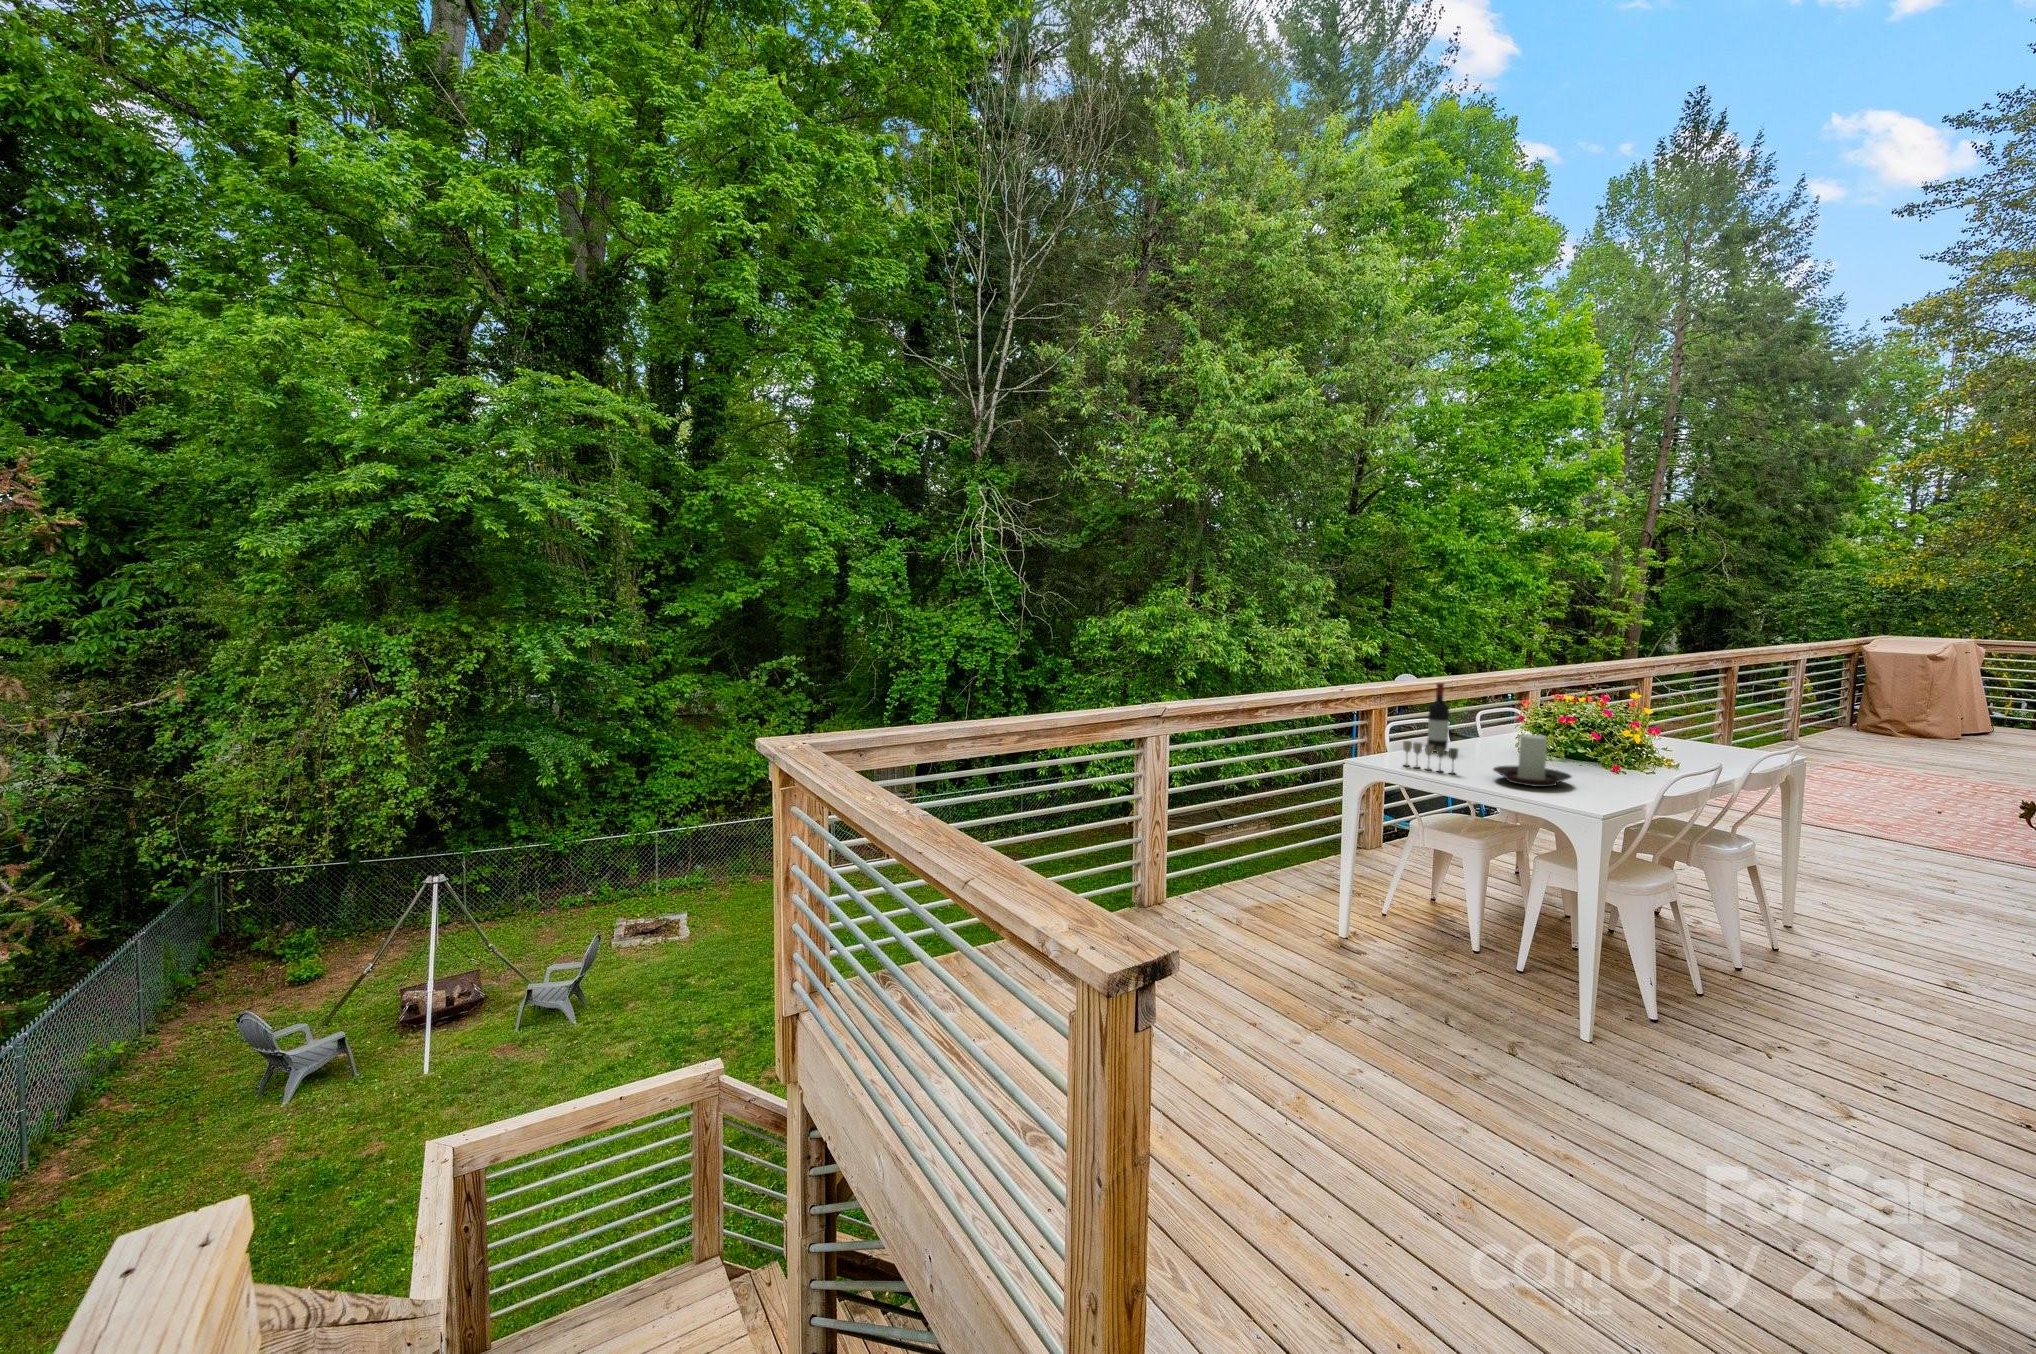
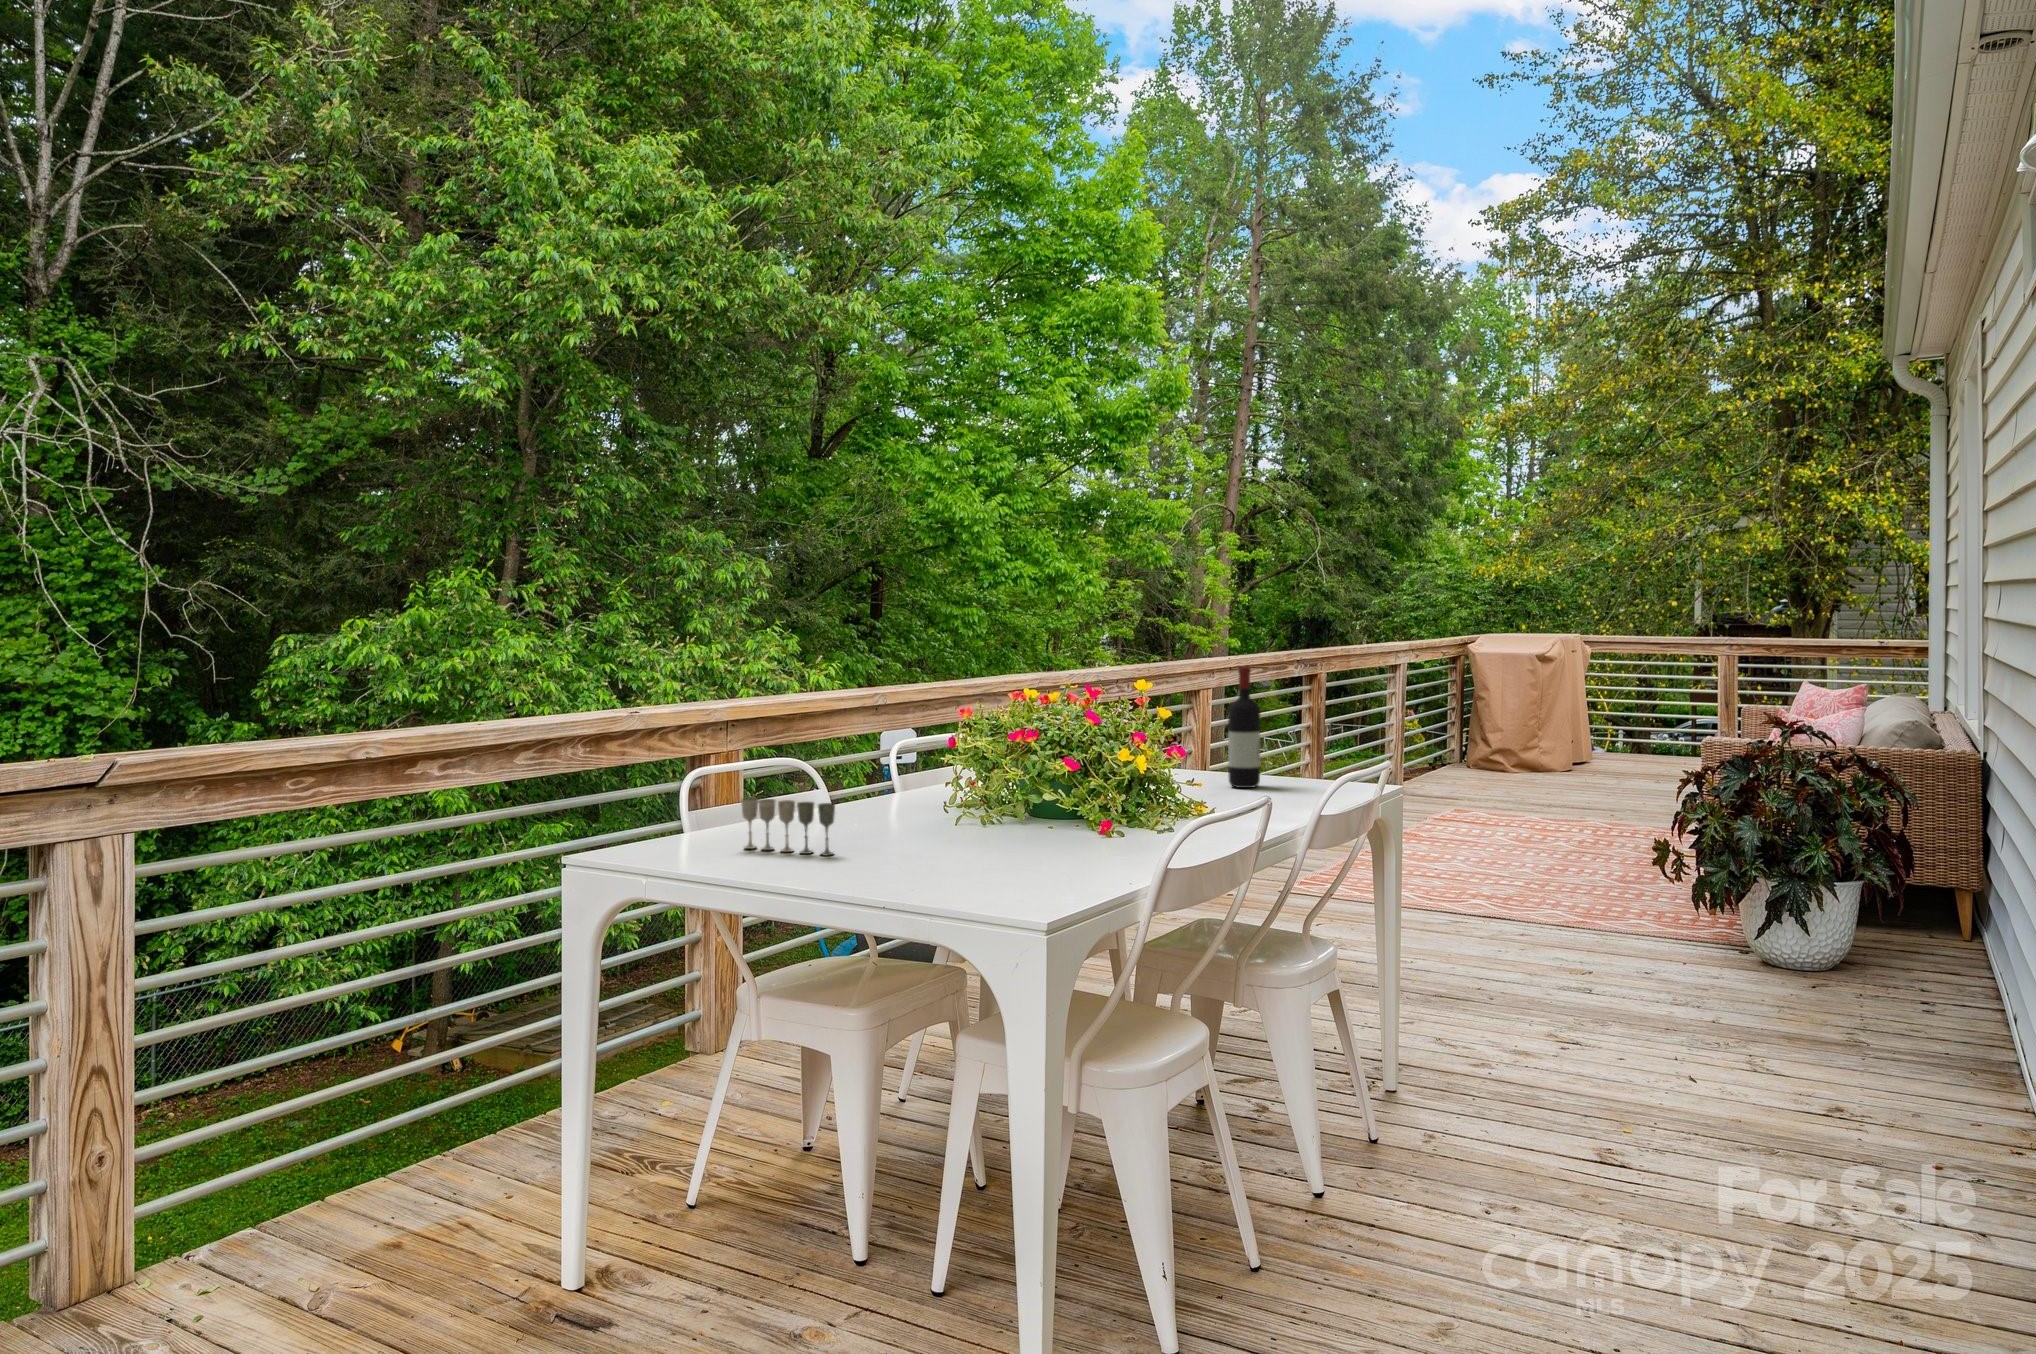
wine bottle: present [1427,683,1449,752] -> present [1228,667,1260,788]
candle holder: present [1493,734,1571,787] -> none [891,759,1022,863]

